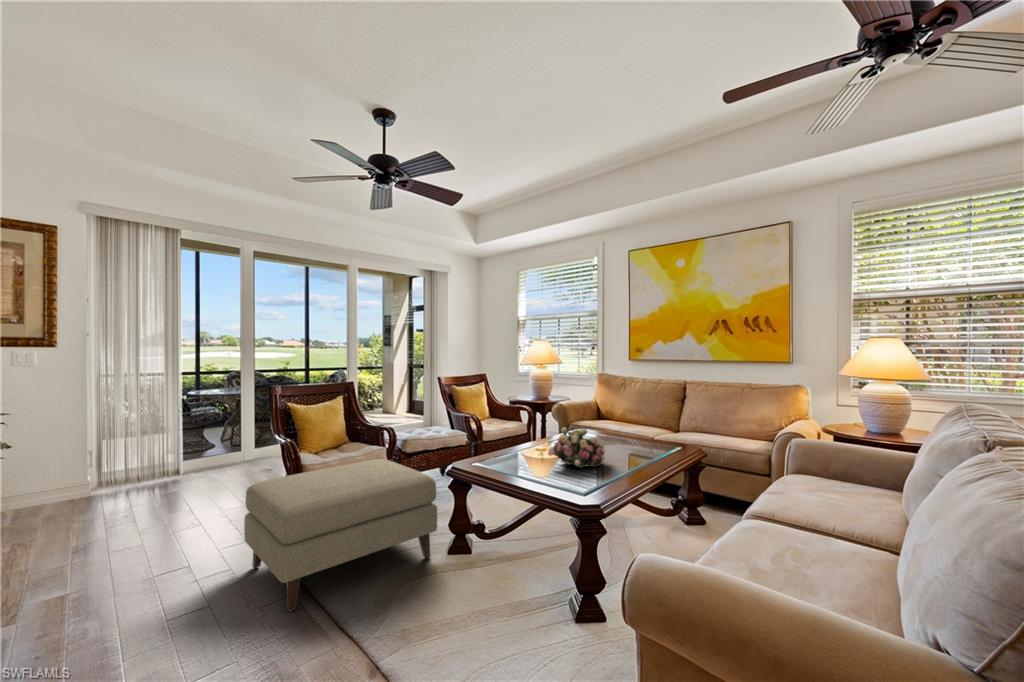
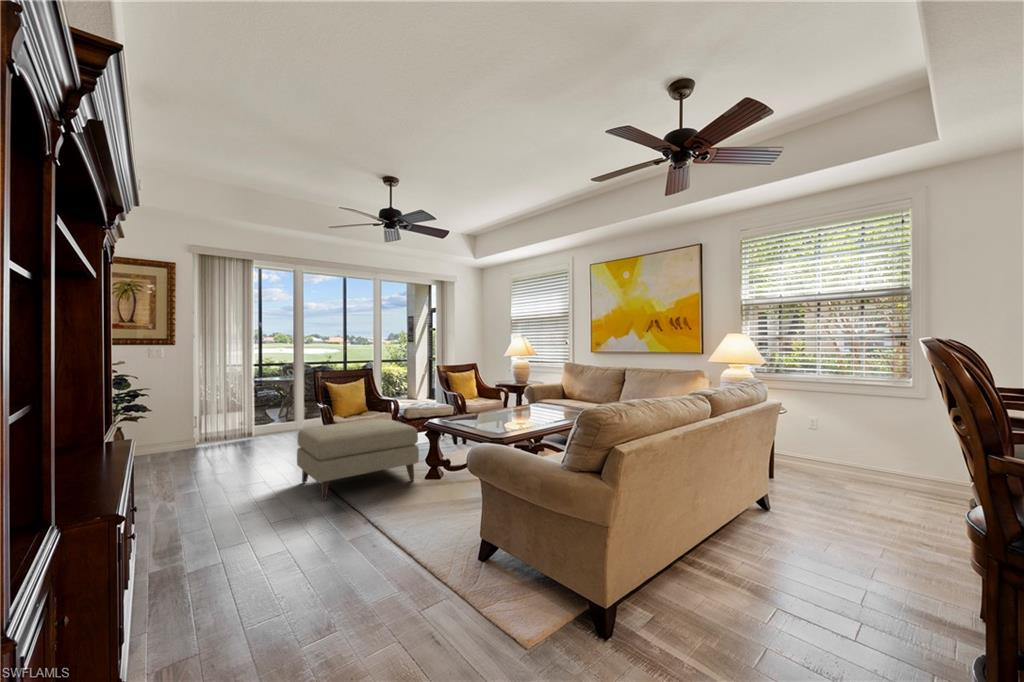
flower arrangement: present [548,427,605,467] -> none [491,396,530,421]

